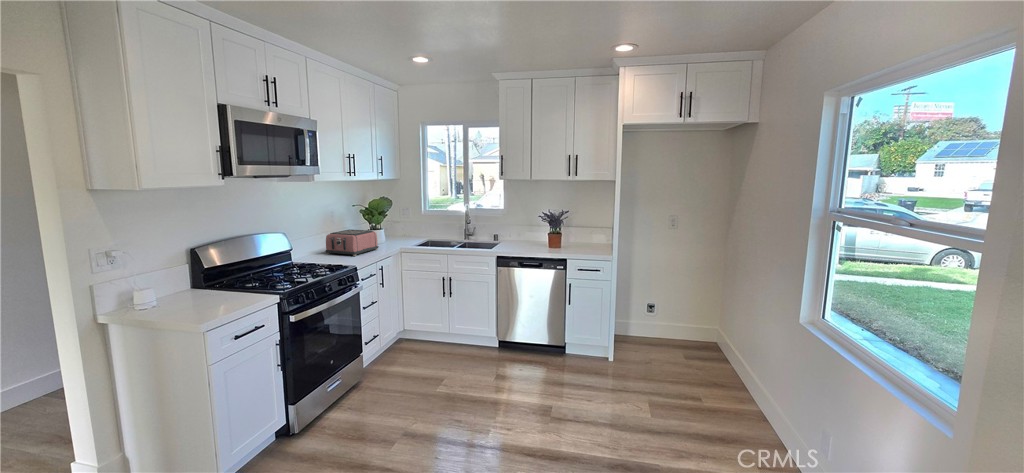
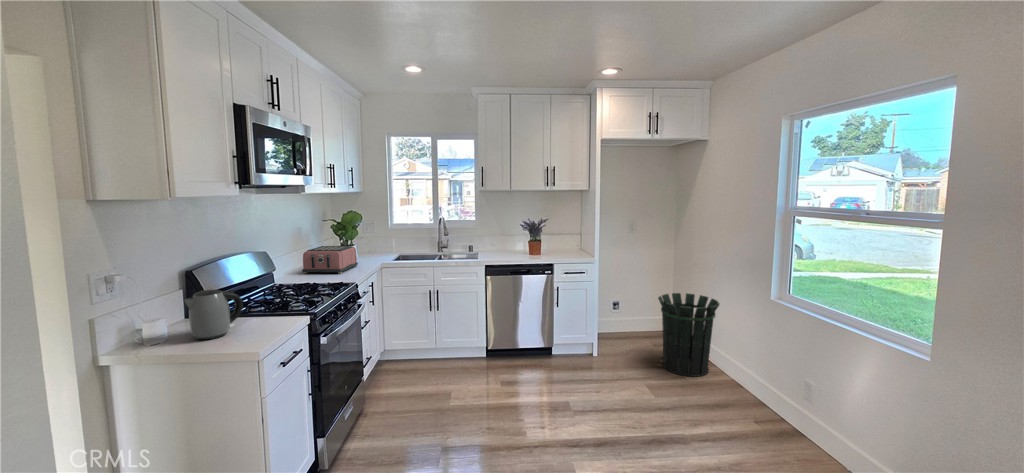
kettle: none [160,267,216,310] -> present [185,289,243,340]
waste bin: none [678,301,751,400] -> present [658,293,719,377]

